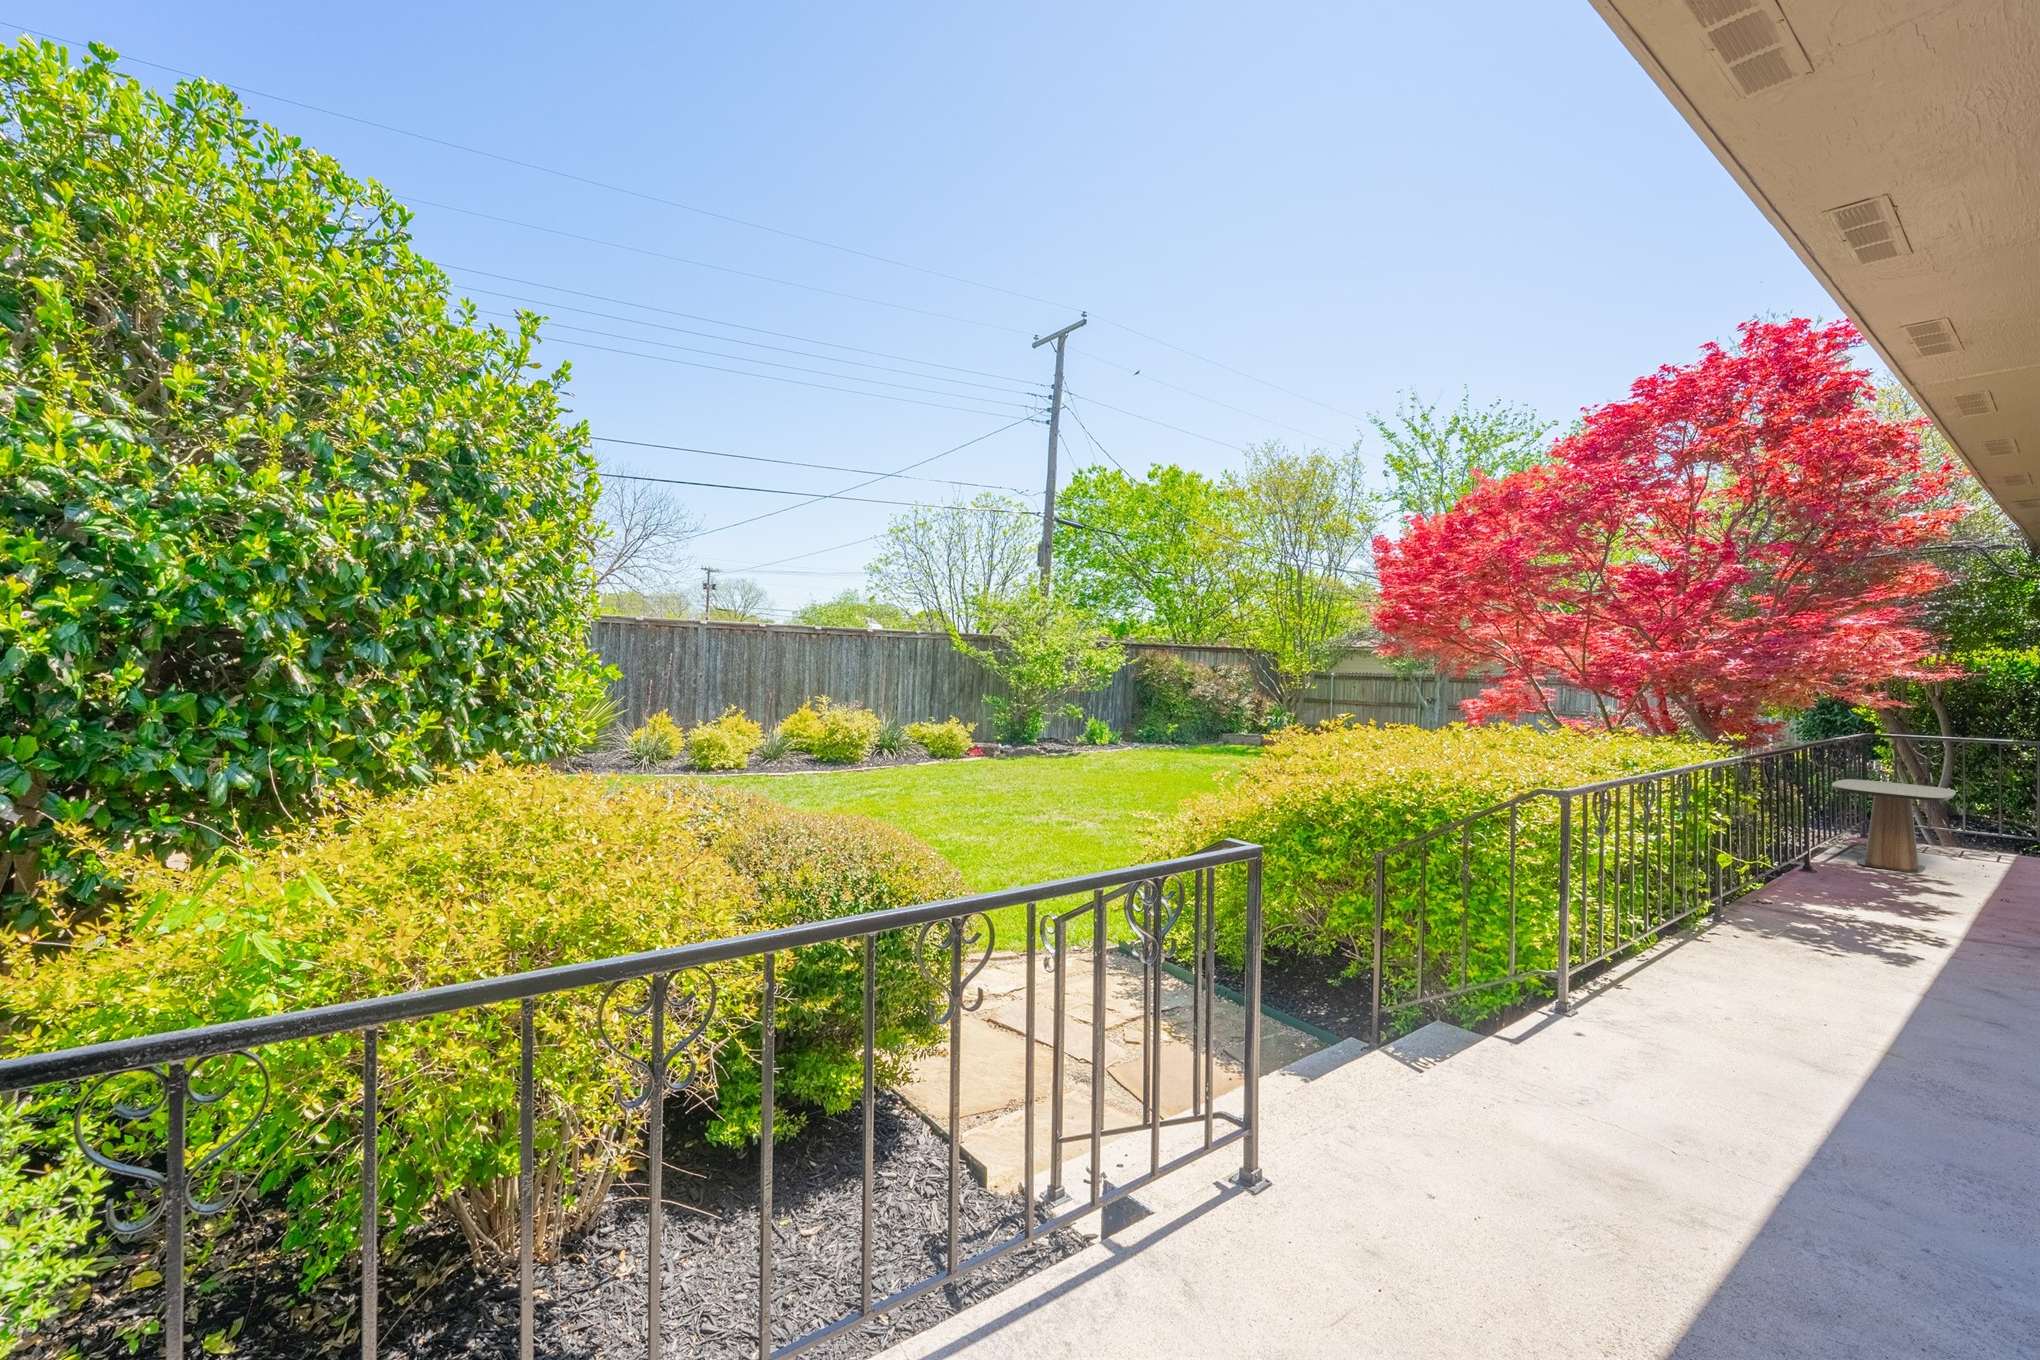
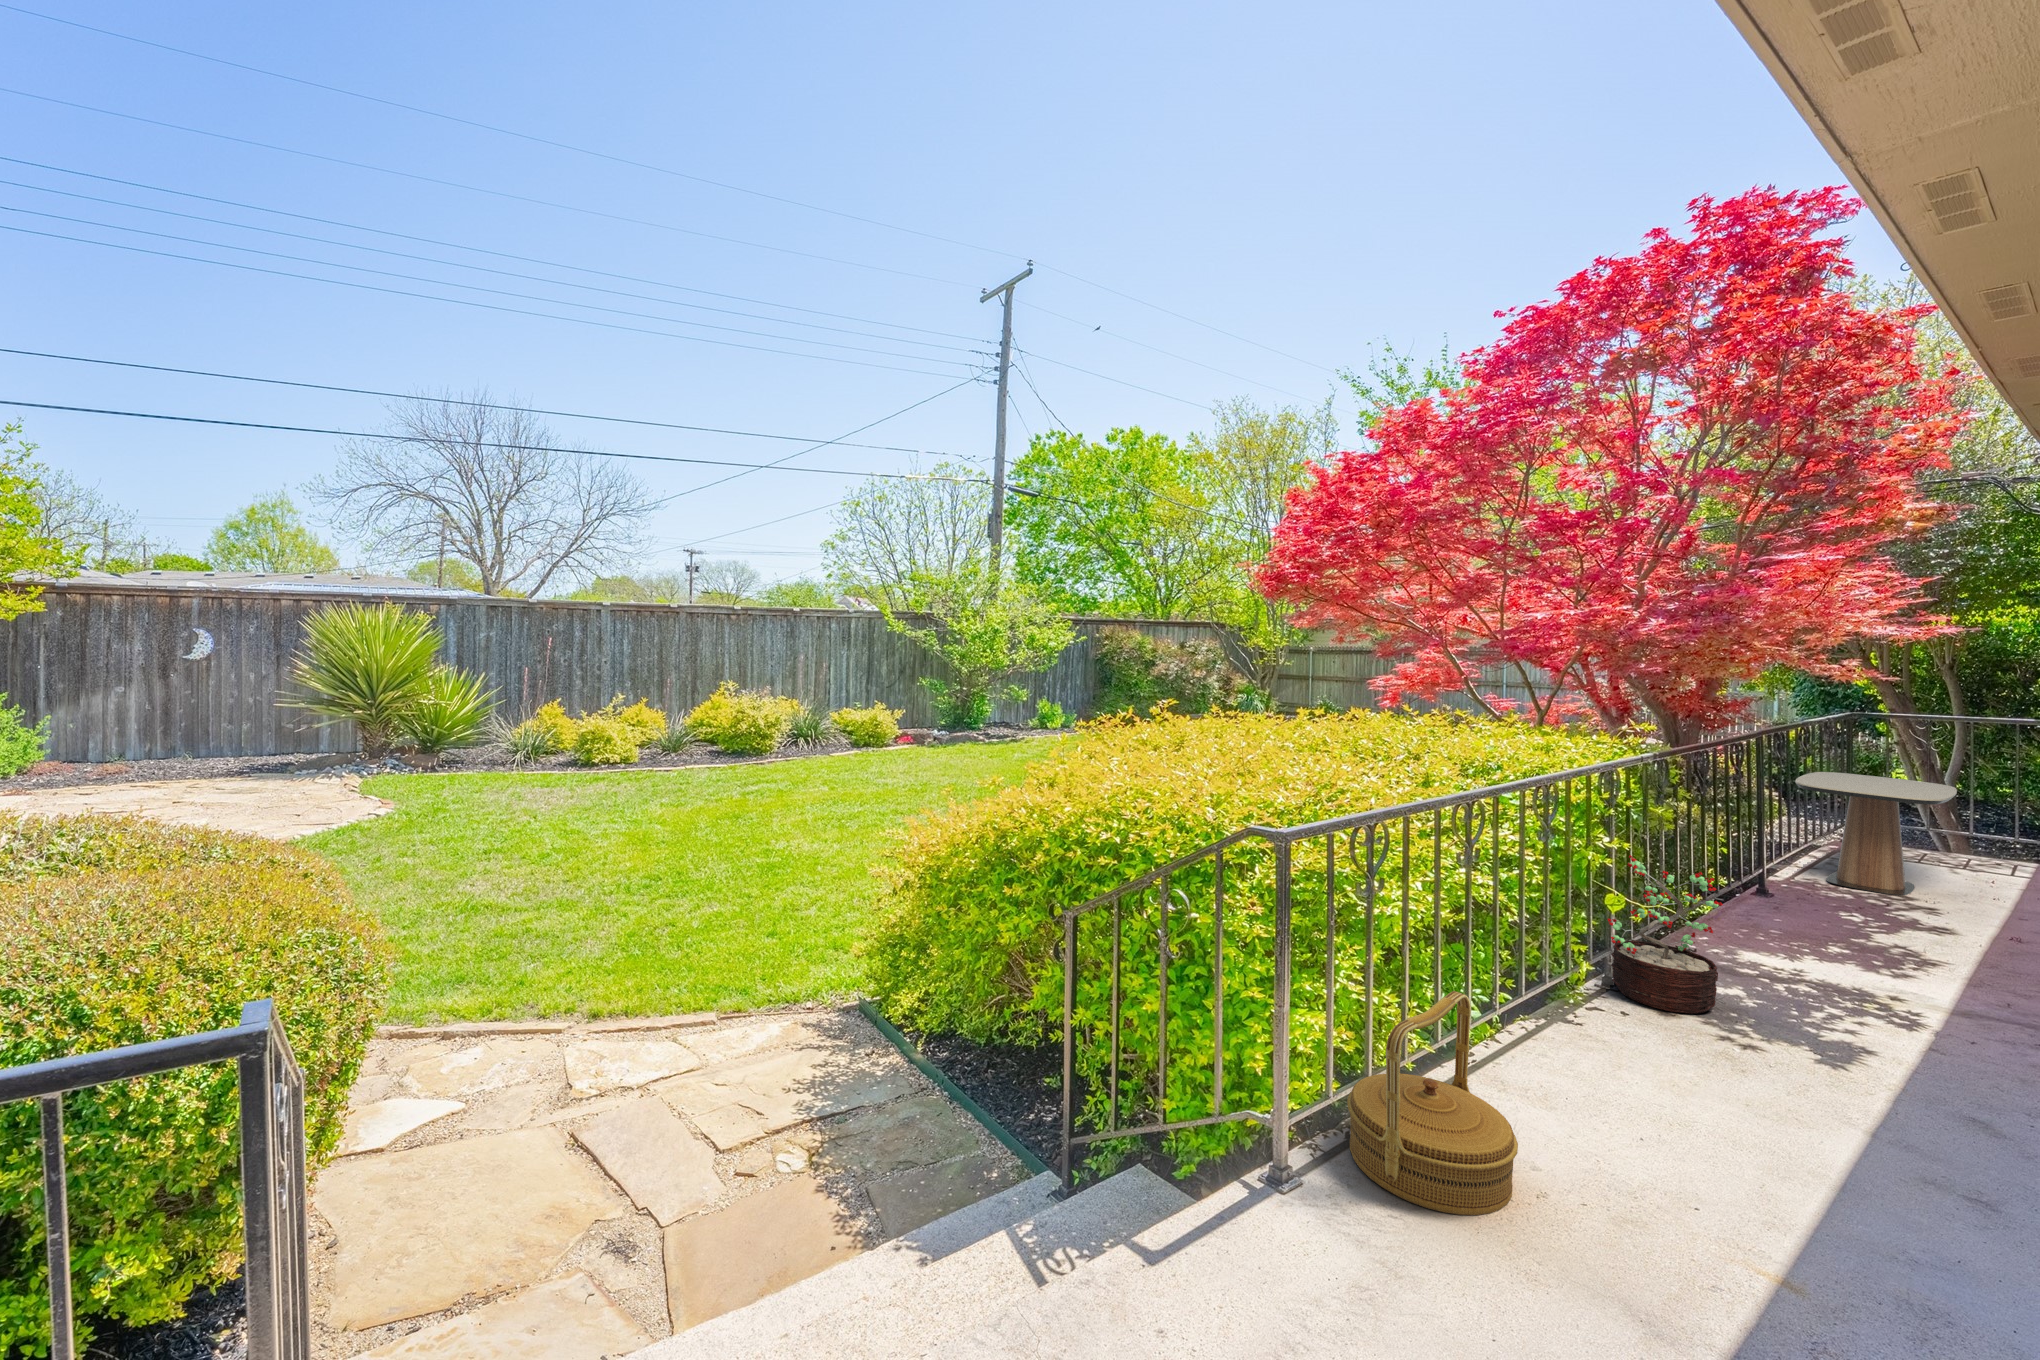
decorative plant: none [1719,826,1805,938] -> present [1608,855,1723,1014]
woven basket: none [1589,898,1710,1026] -> present [1347,991,1518,1215]

